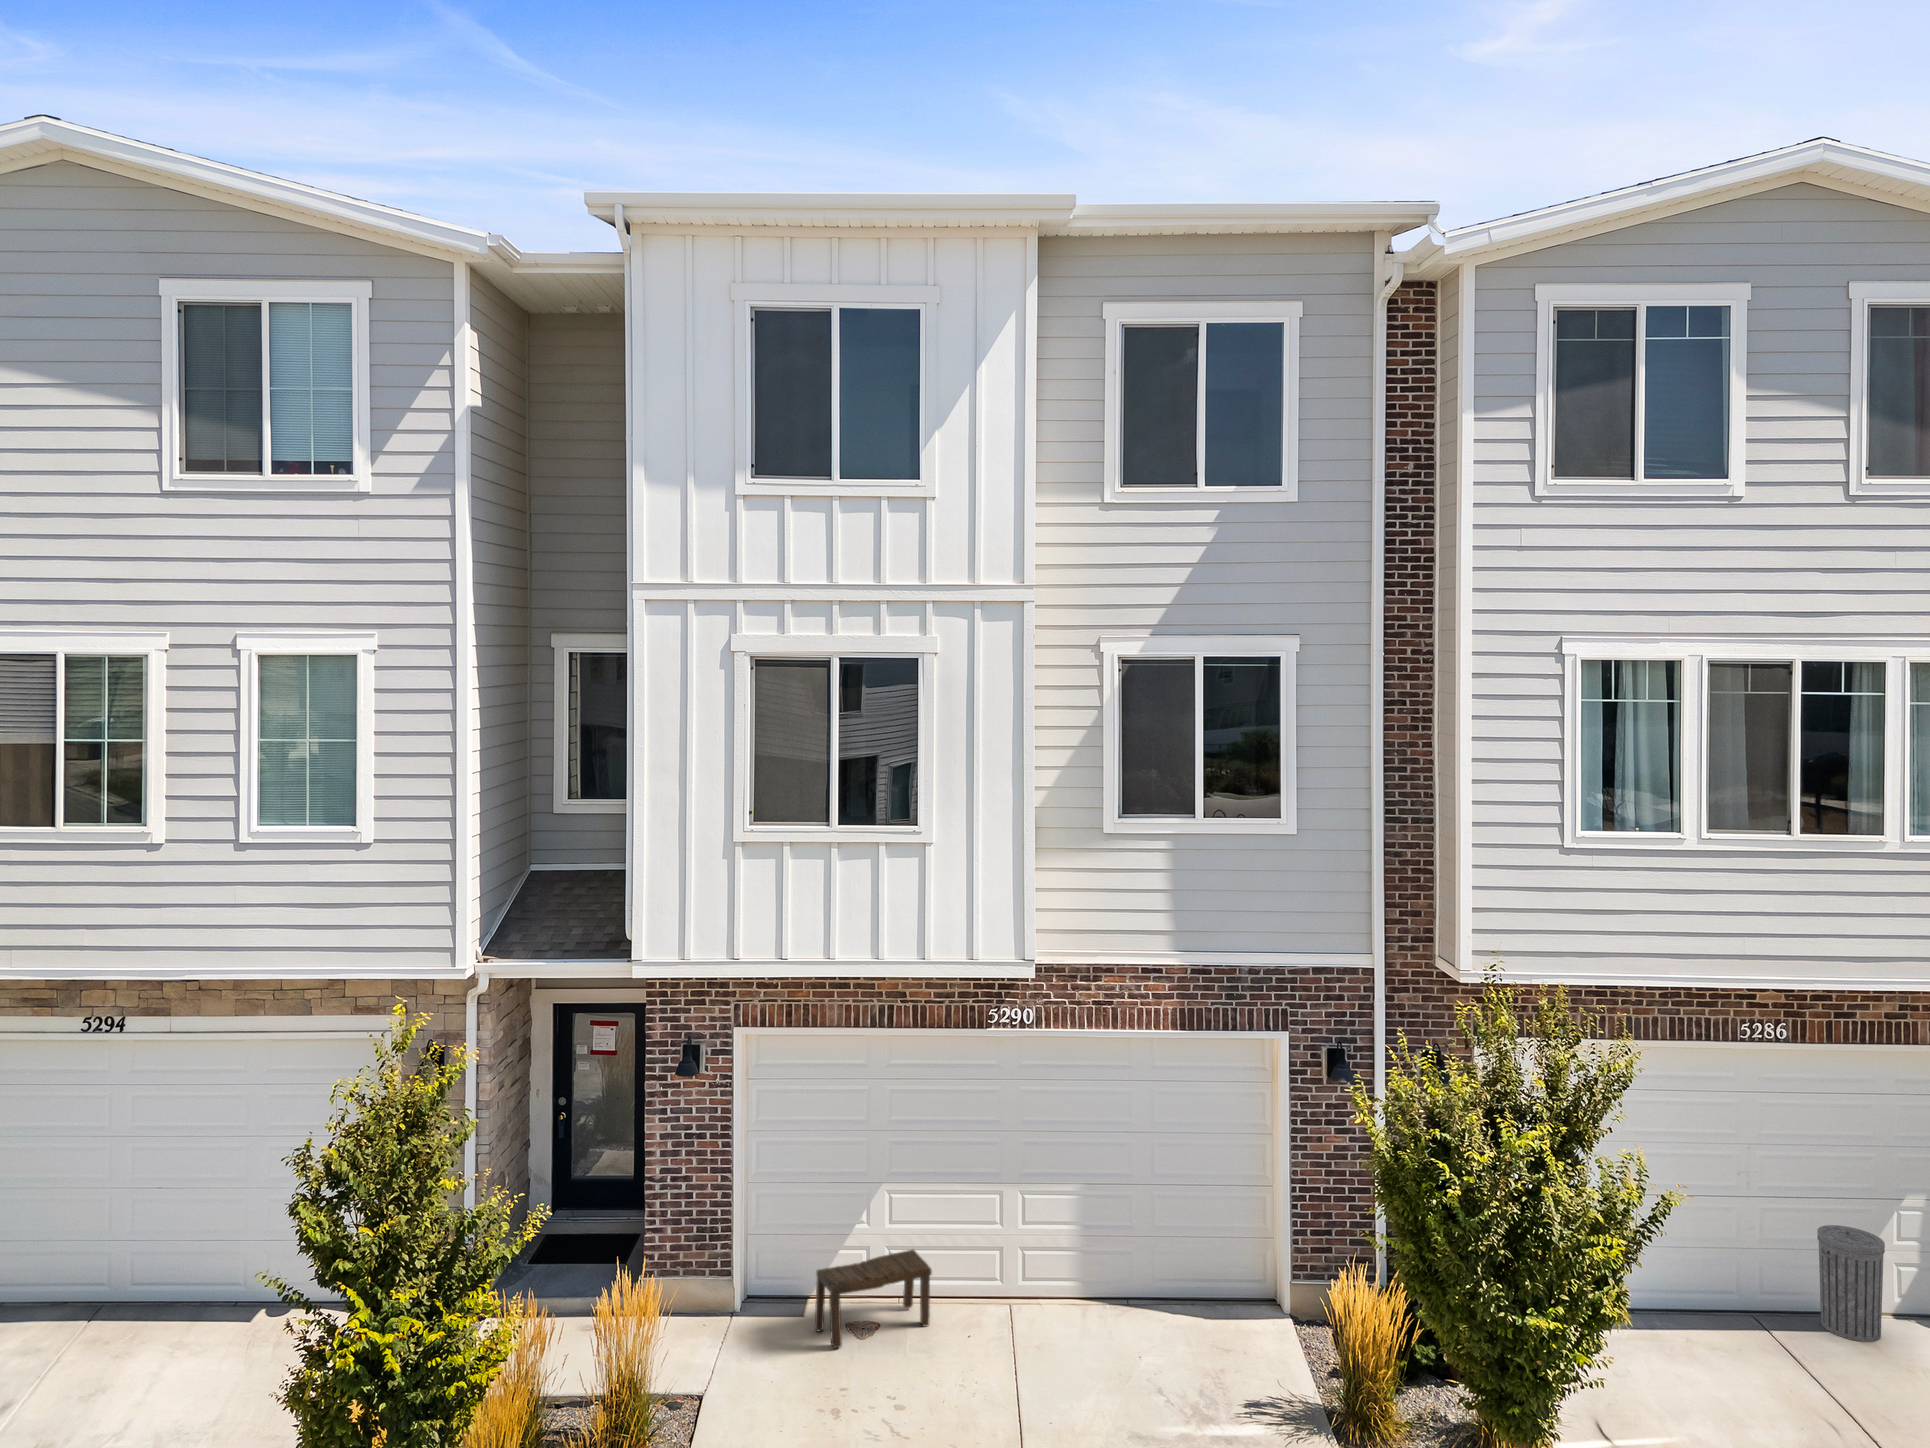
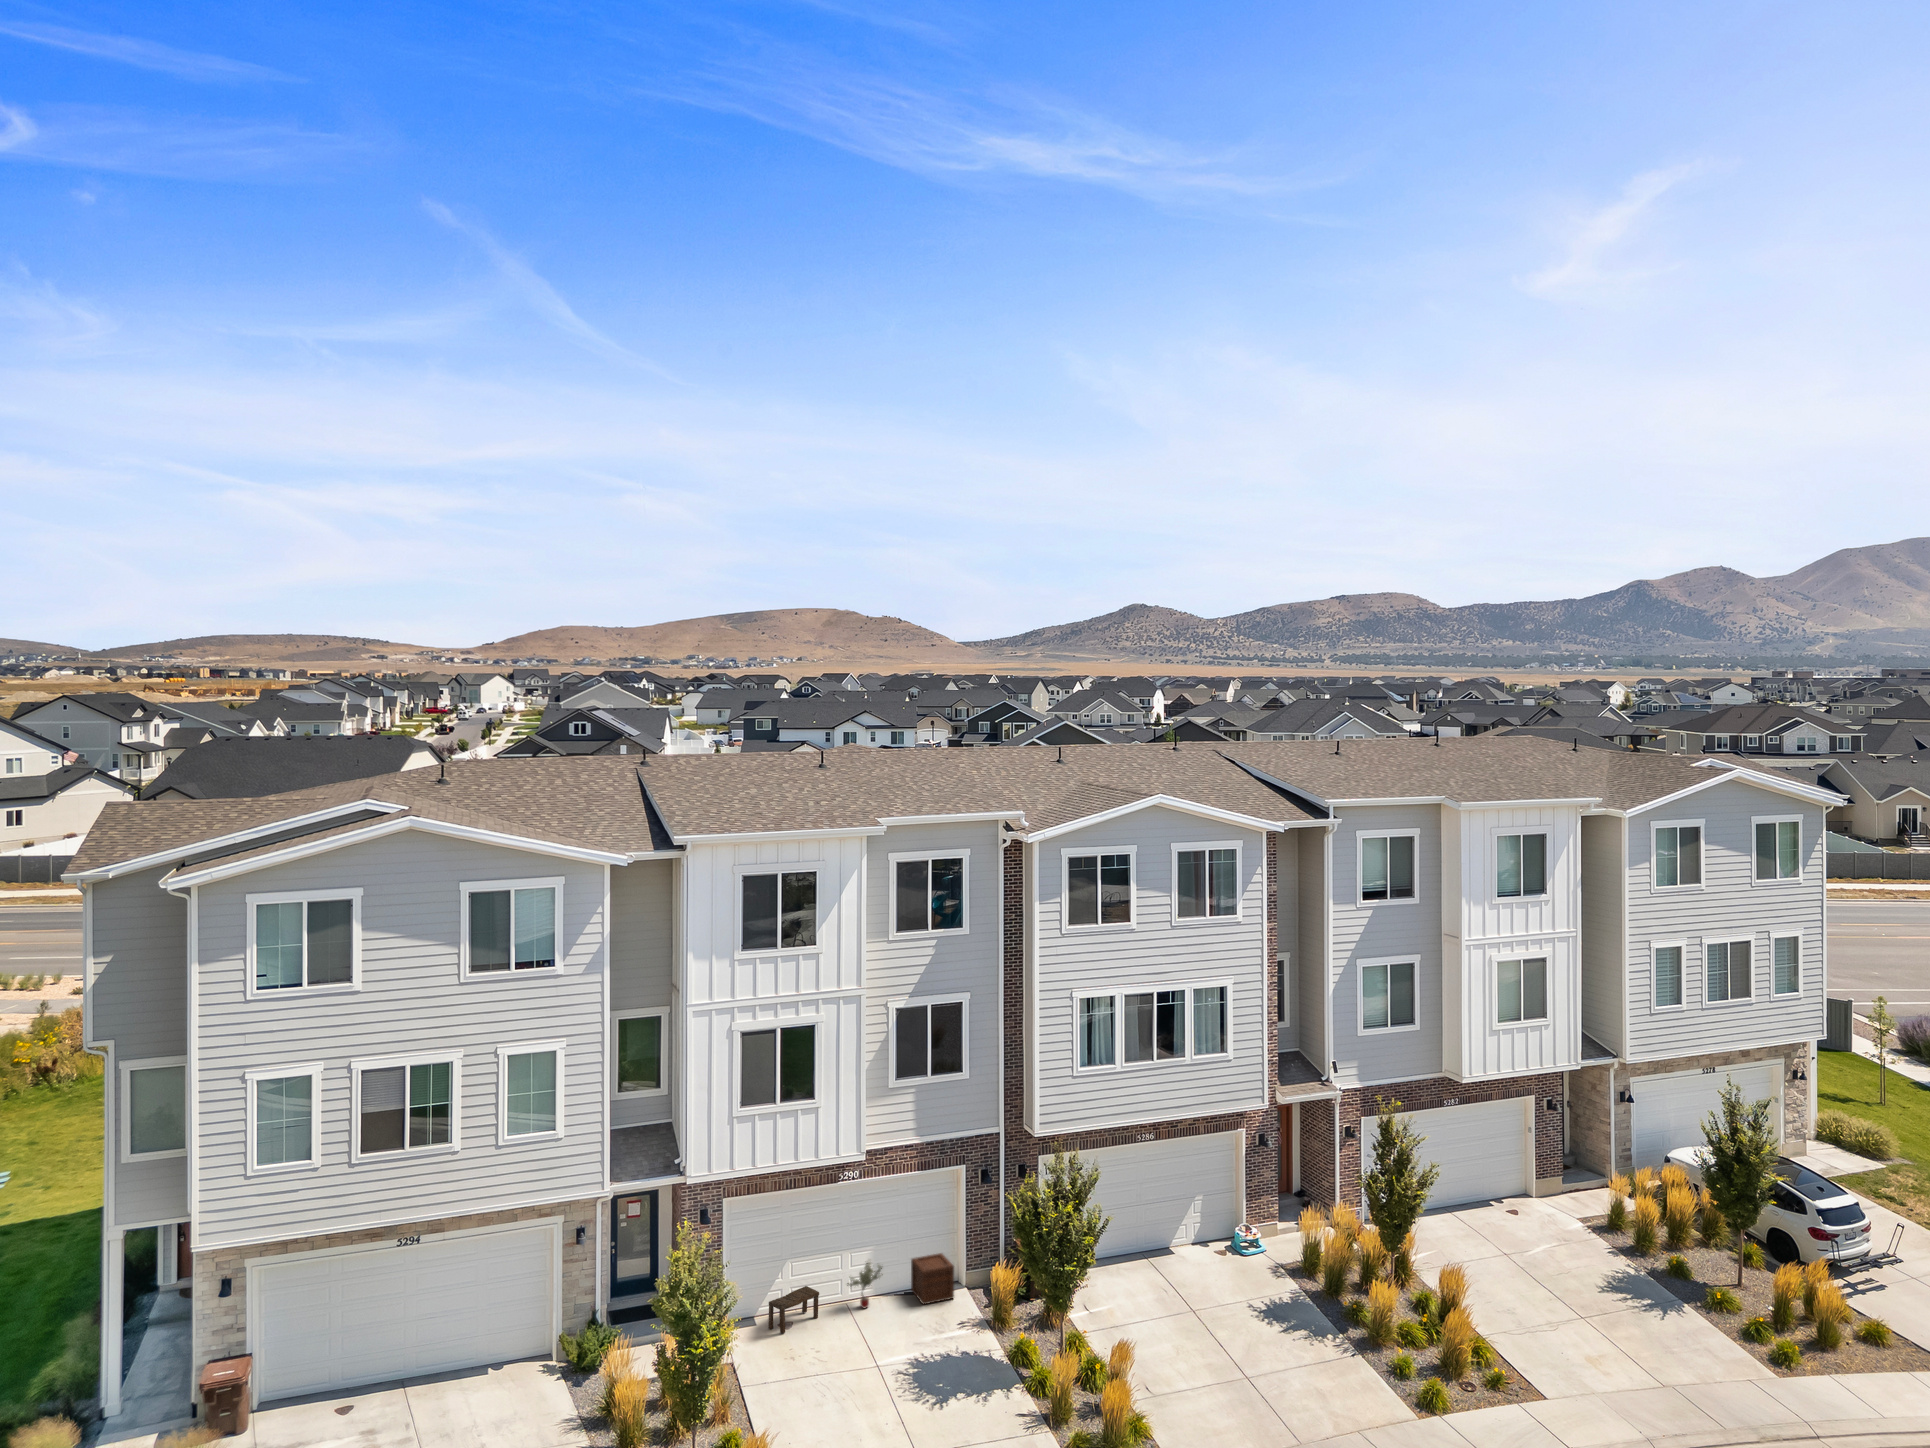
potted tree: none [997,1212,1084,1324] -> present [847,1262,883,1308]
trash can: present [1817,1225,1885,1342] -> none [1165,1212,1187,1257]
wooden crate: none [1157,1228,1252,1342] -> present [911,1253,954,1304]

